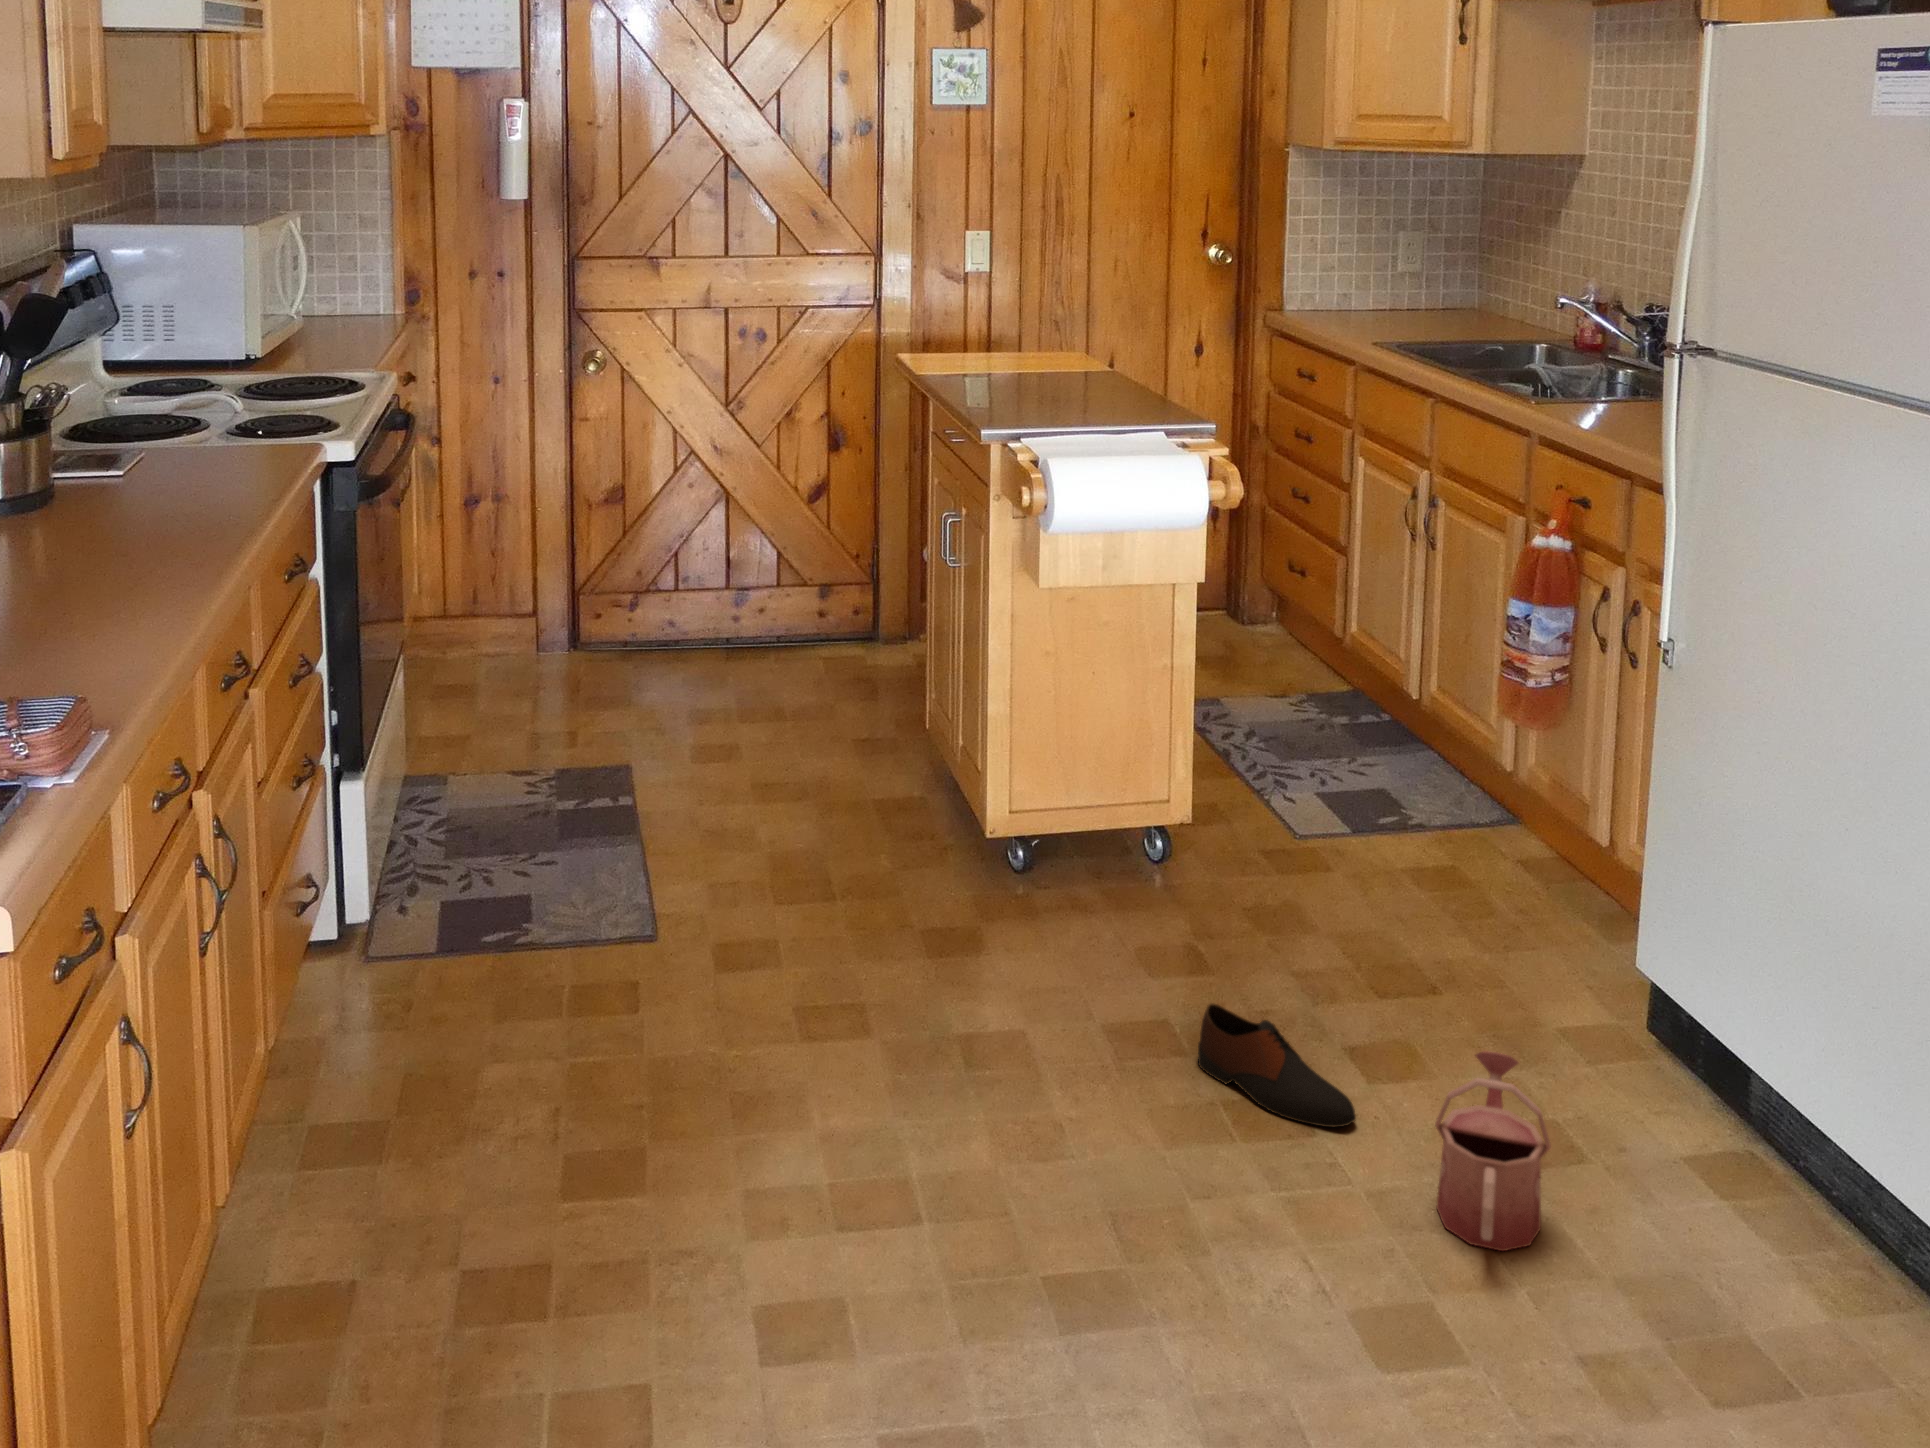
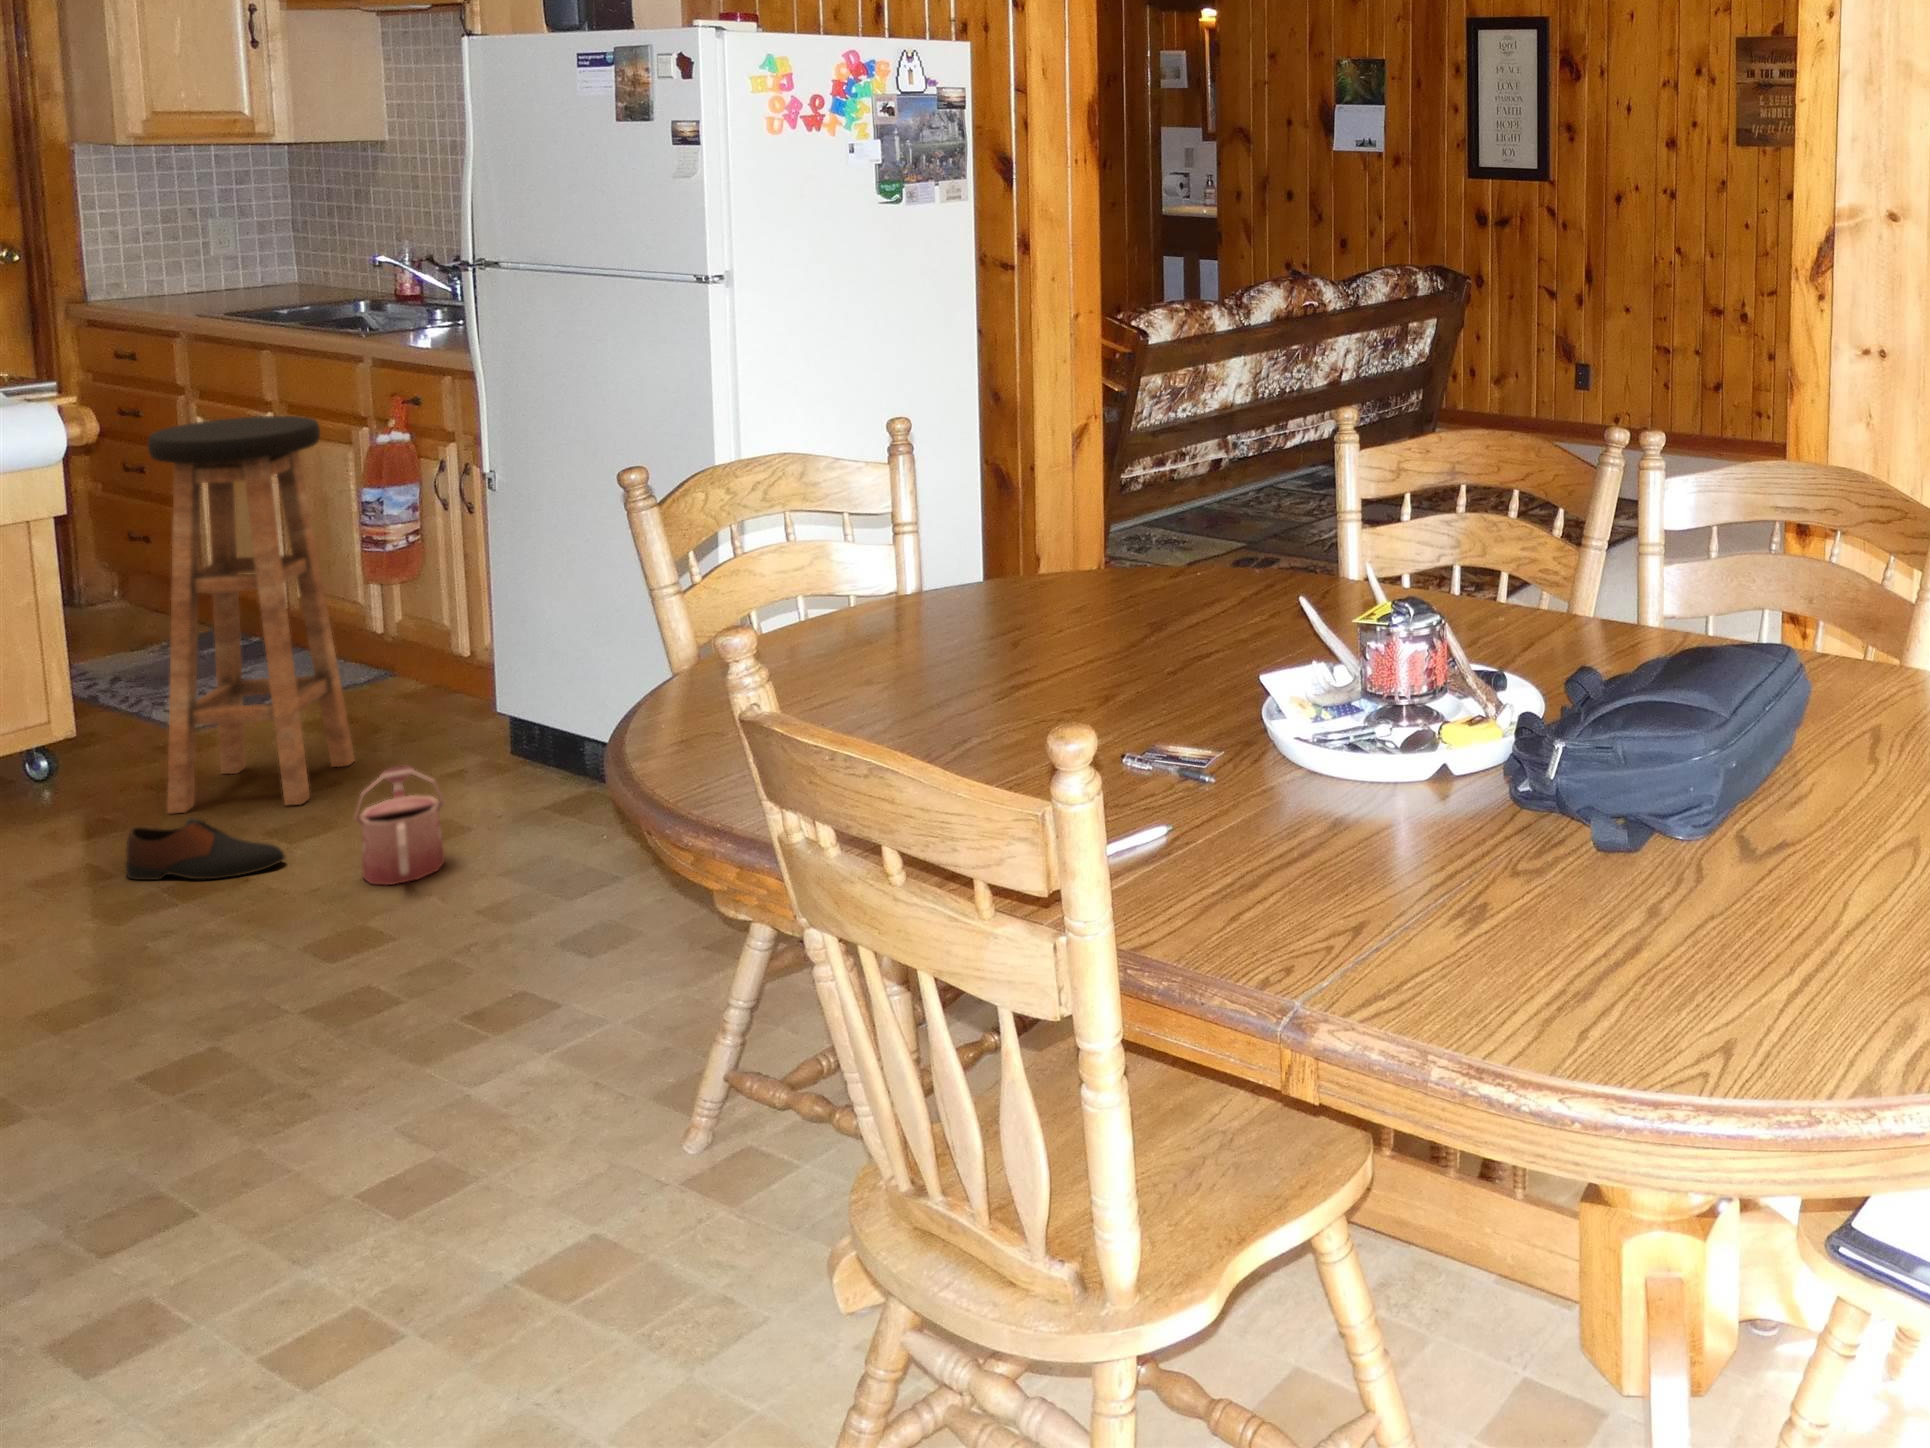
bar stool: none [1256,503,1465,1018] -> present [148,416,355,813]

